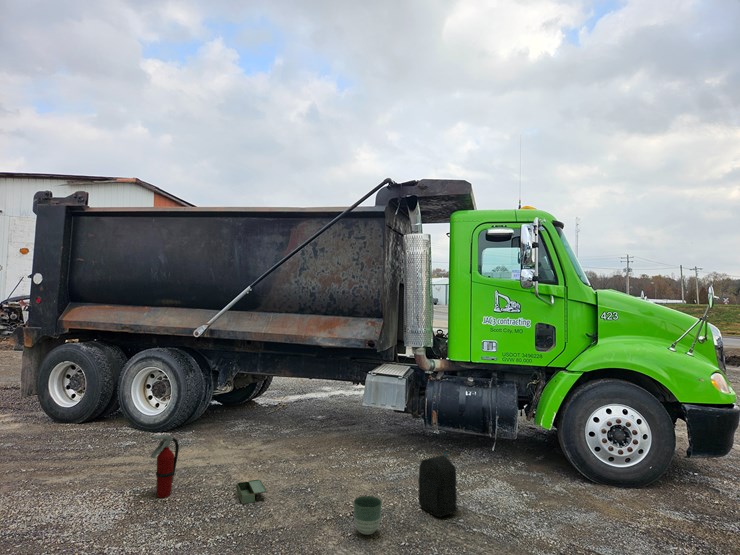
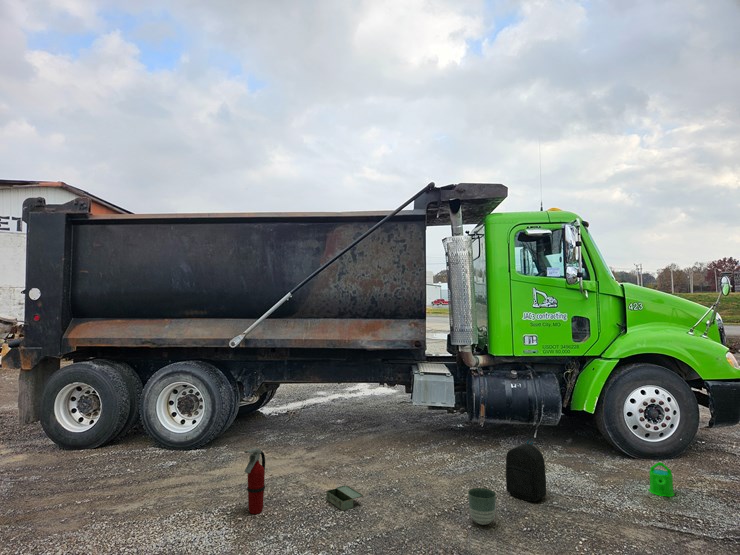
watering can: none [579,490,607,530] -> present [649,462,675,497]

